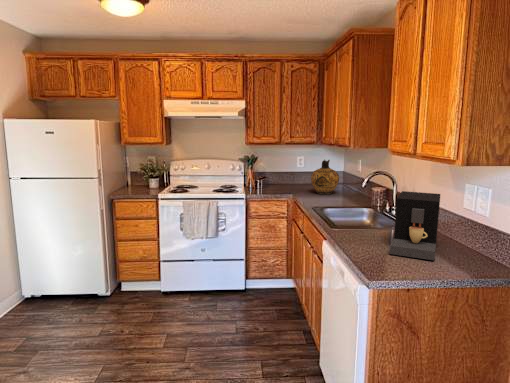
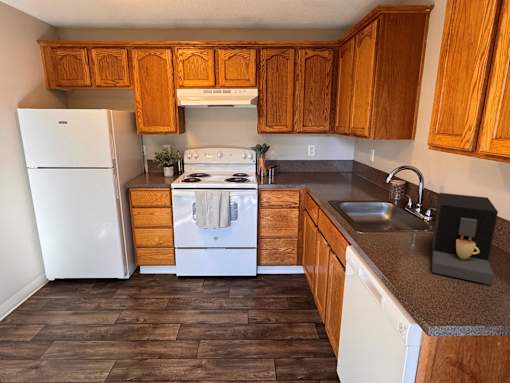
ceramic jug: present [311,160,339,194] -> none [323,150,352,184]

